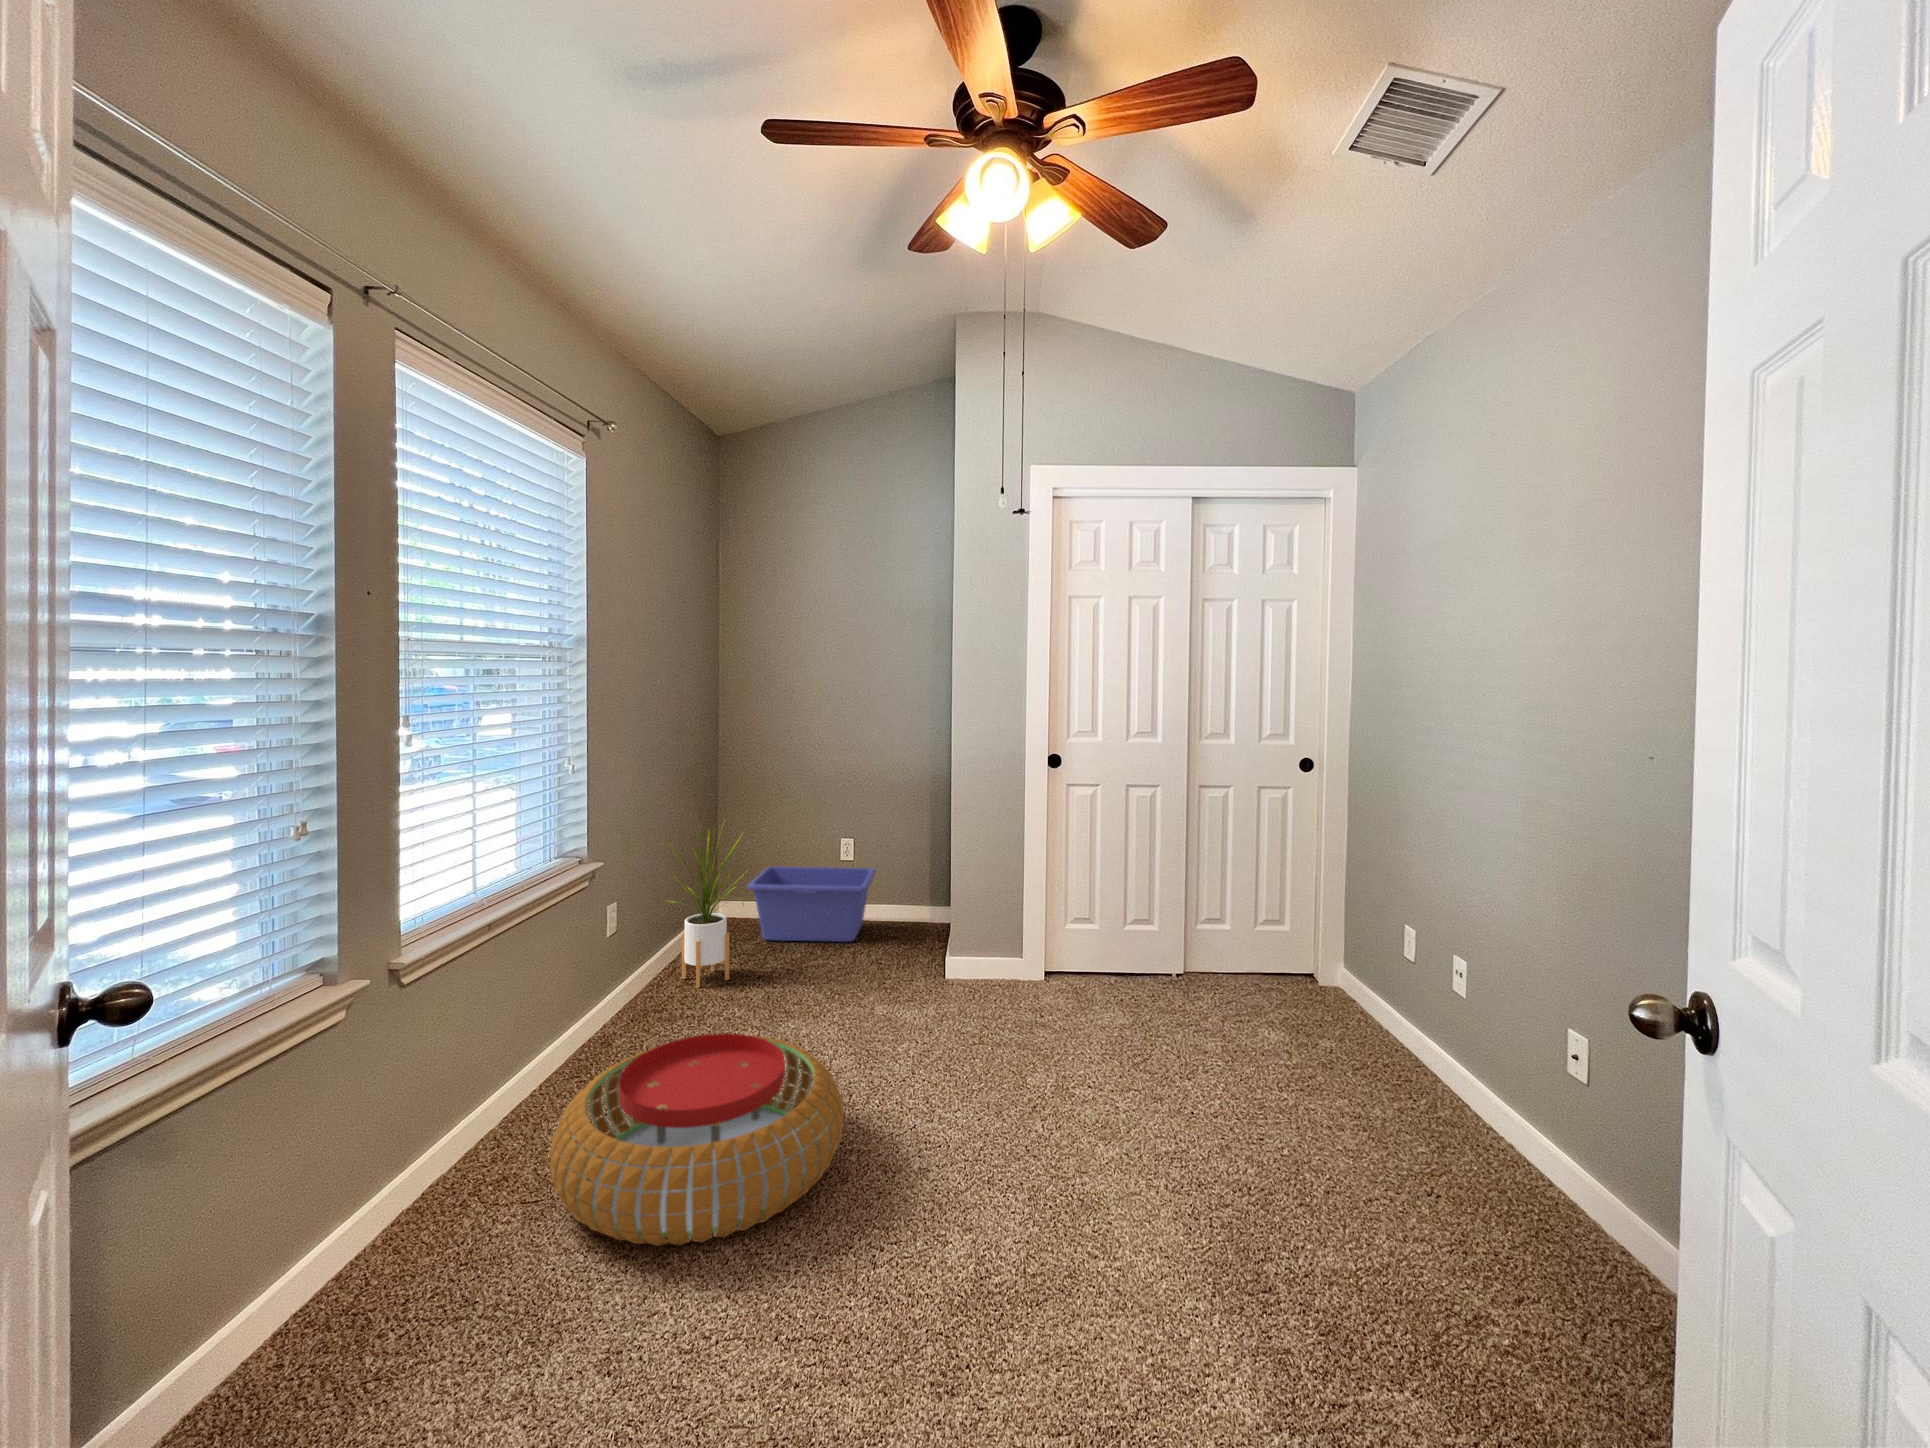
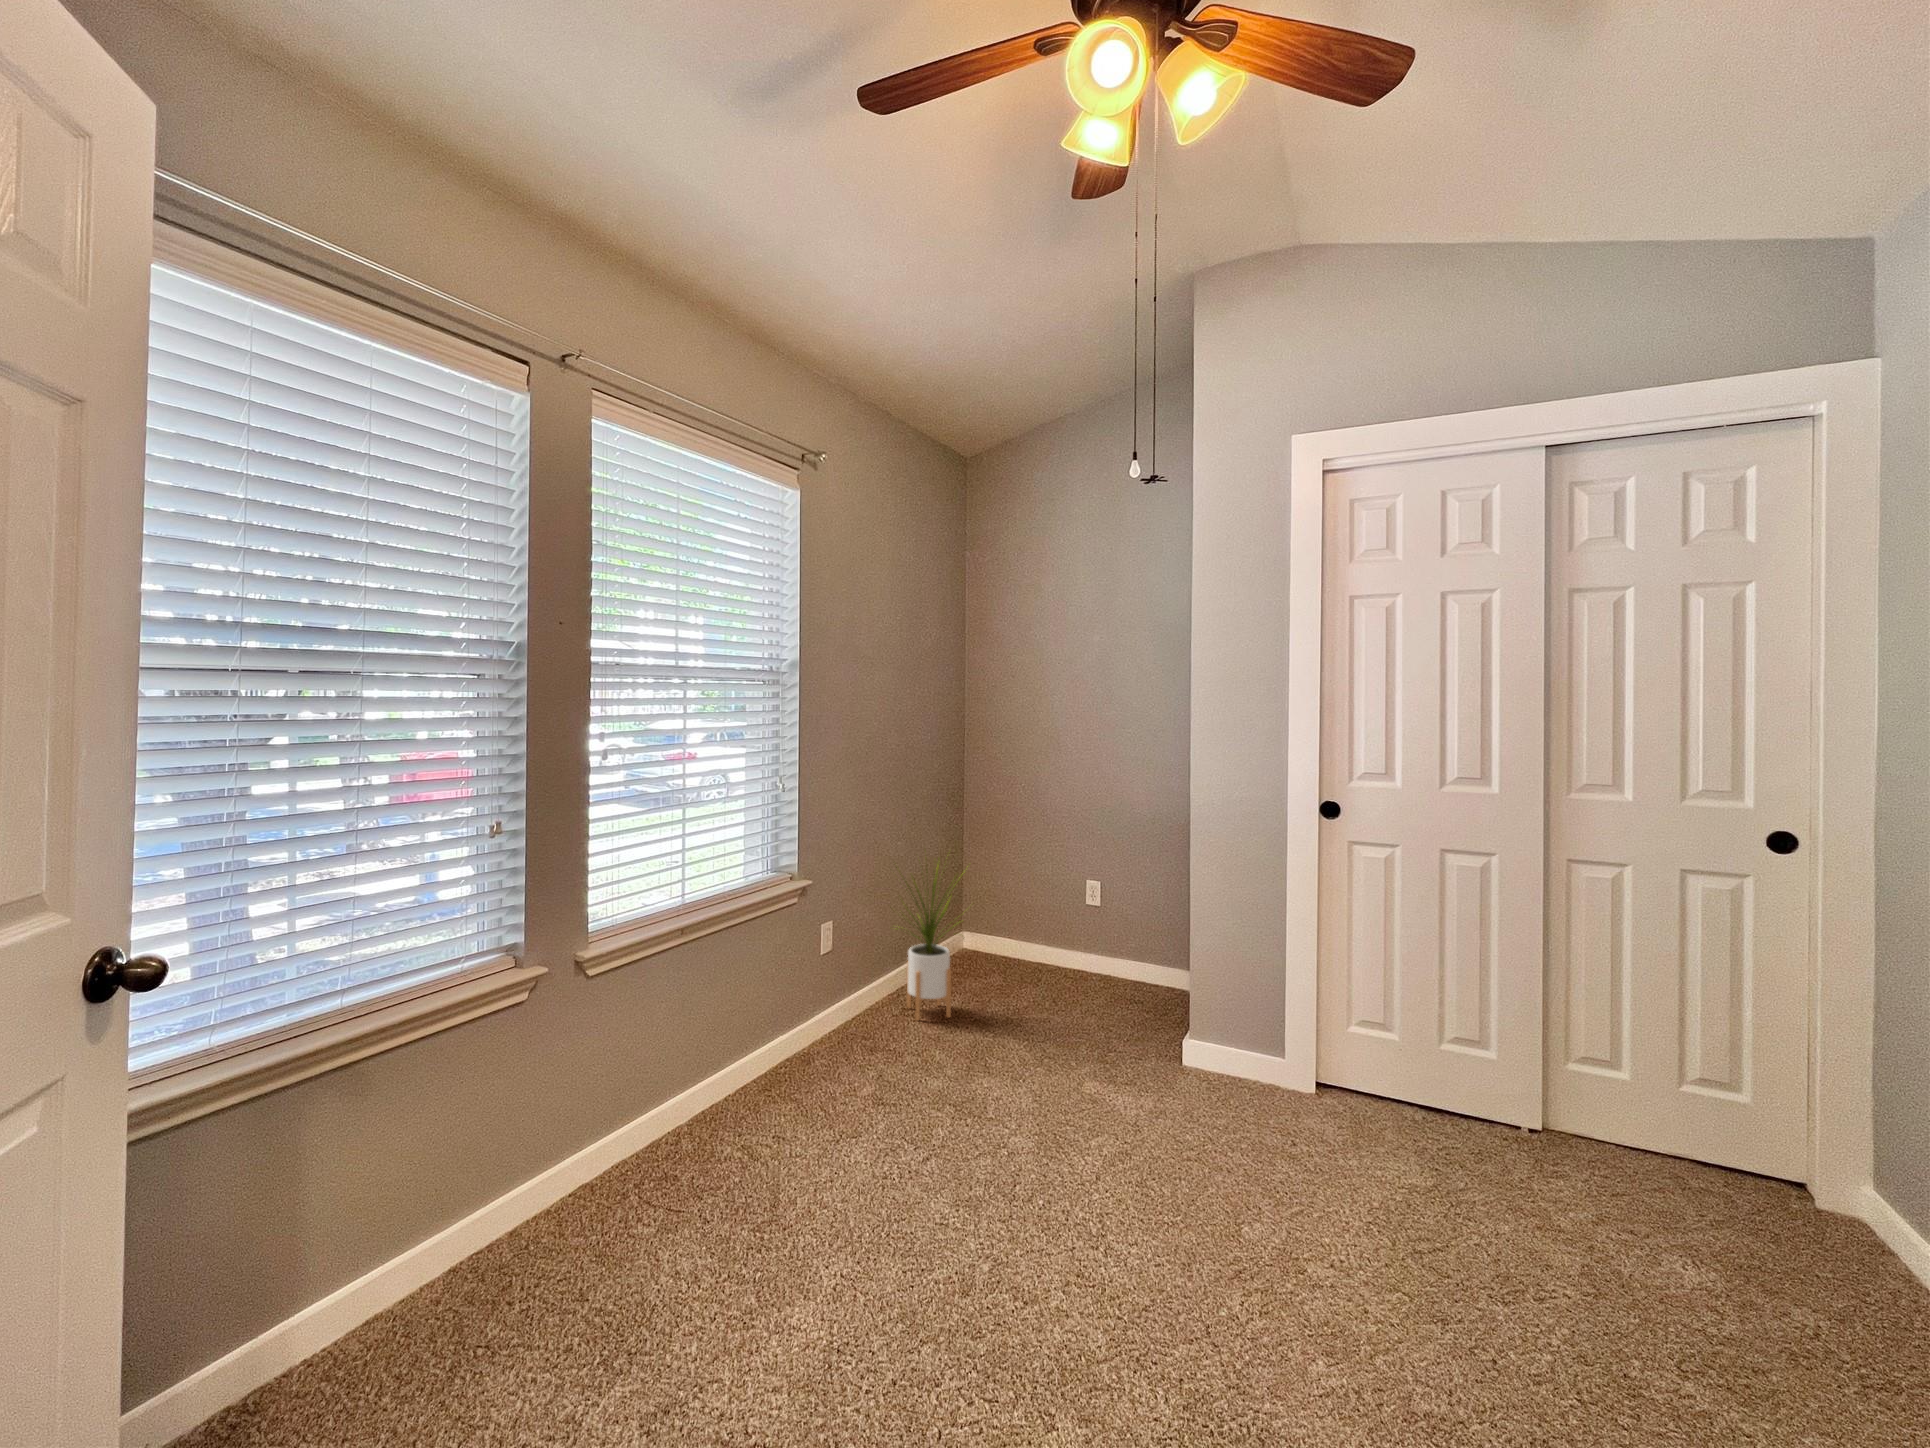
storage bin: present [747,867,876,942] -> none [984,903,1129,998]
pouf: present [550,1033,844,1246] -> none [681,1078,983,1318]

